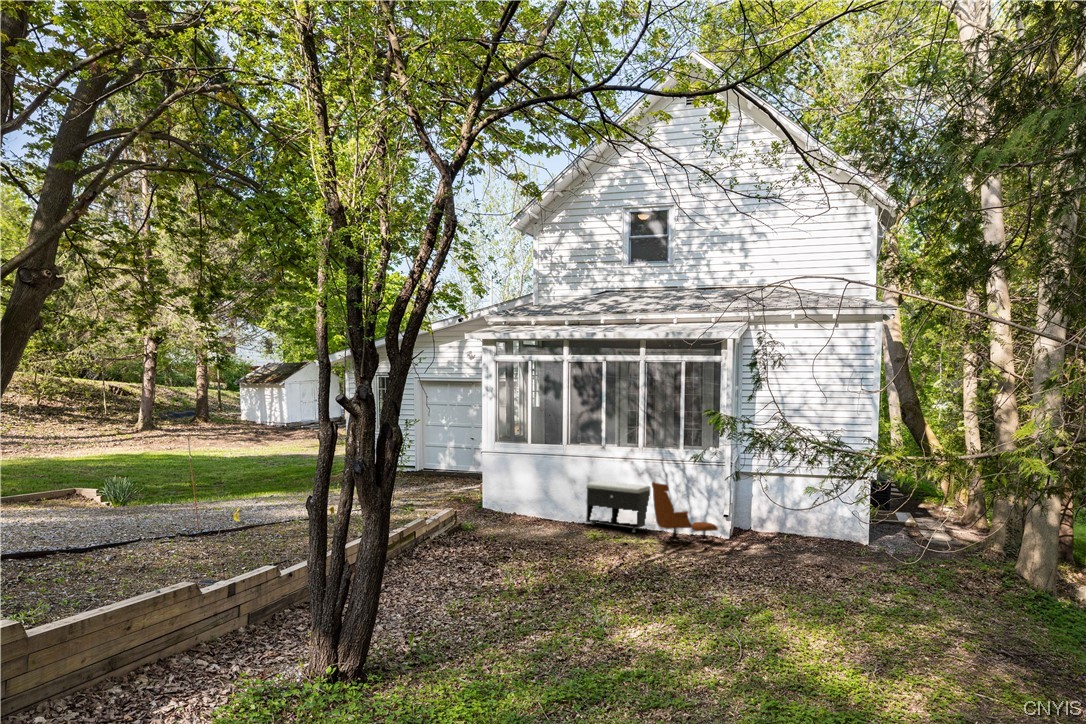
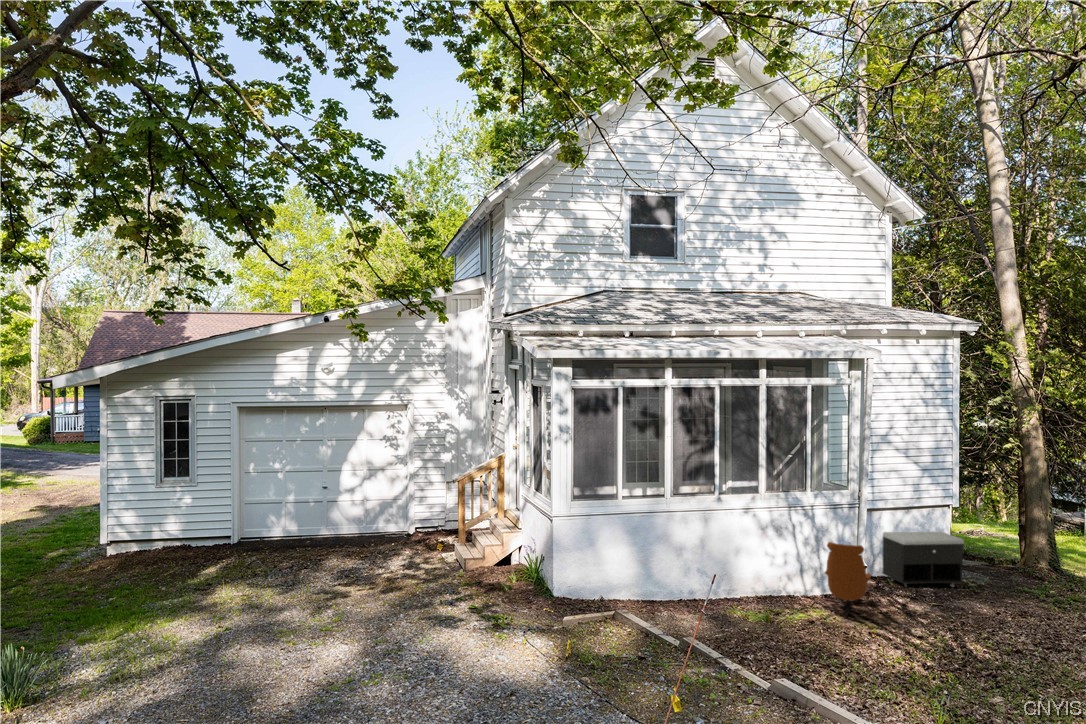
storage bench: present [586,481,650,532] -> present [883,532,964,587]

